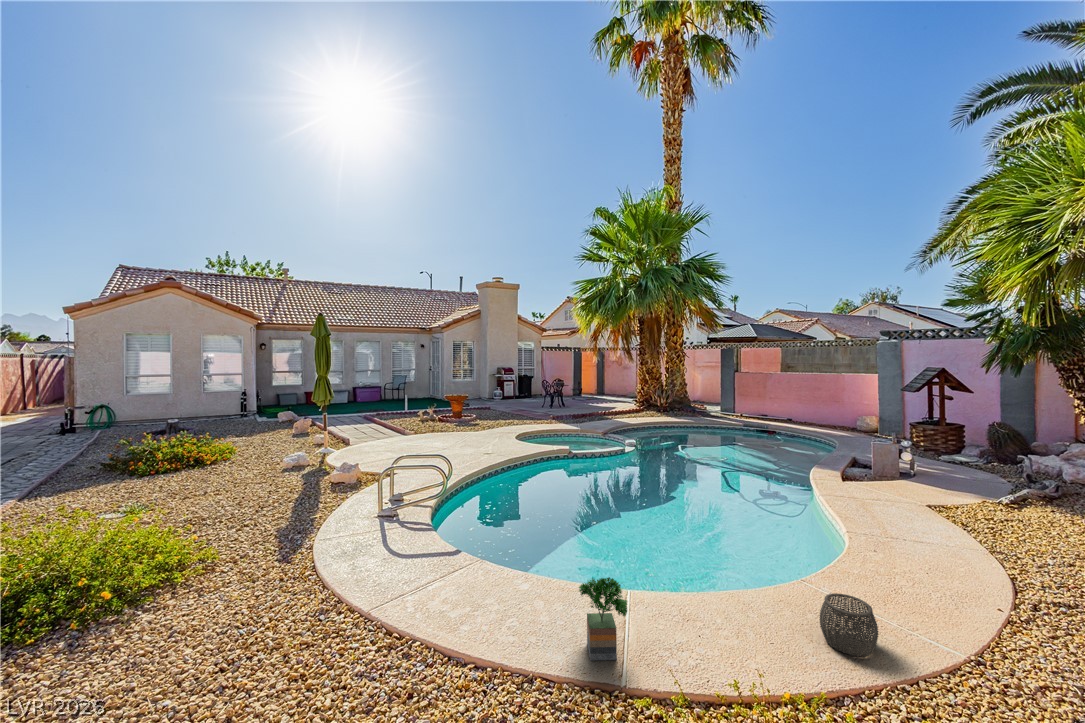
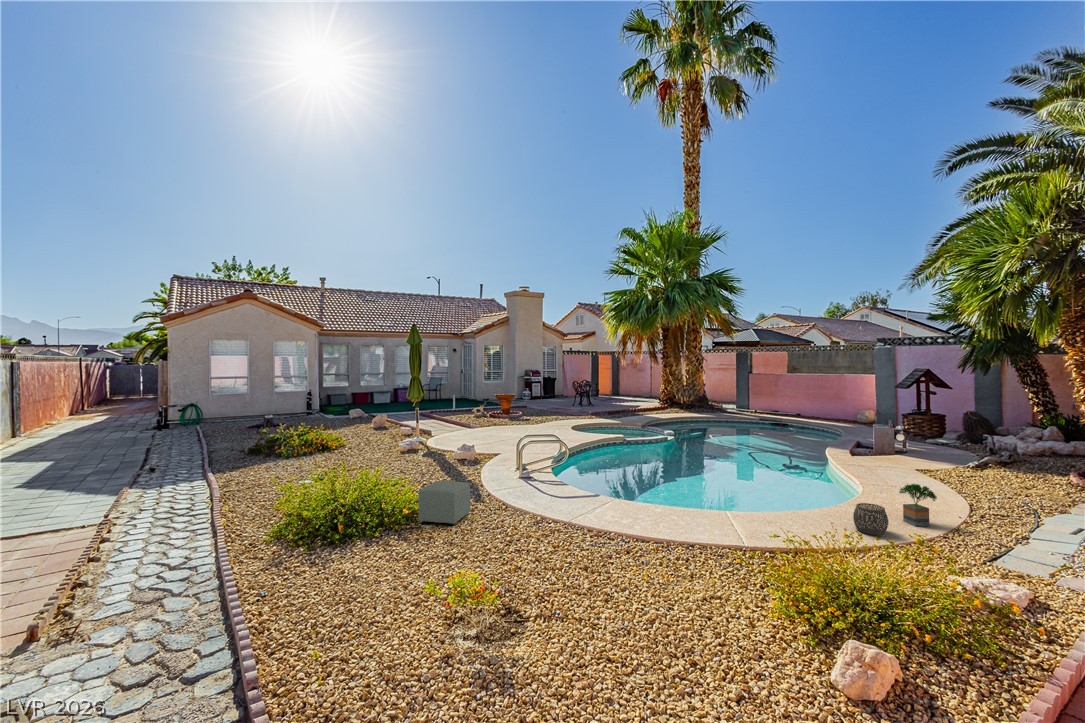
ottoman: none [141,534,243,612] -> present [418,481,471,525]
potted tree: present [579,577,627,661] -> present [899,484,937,526]

